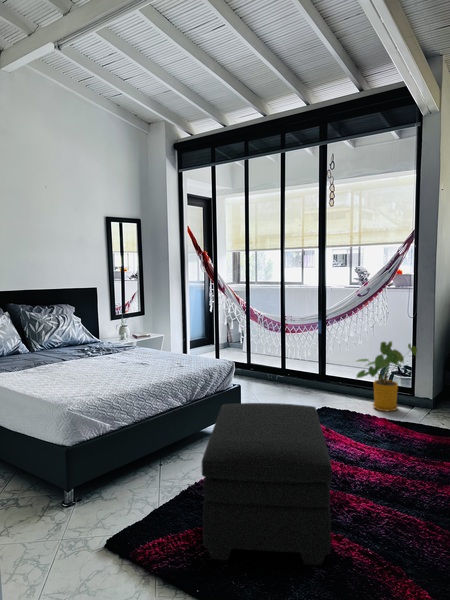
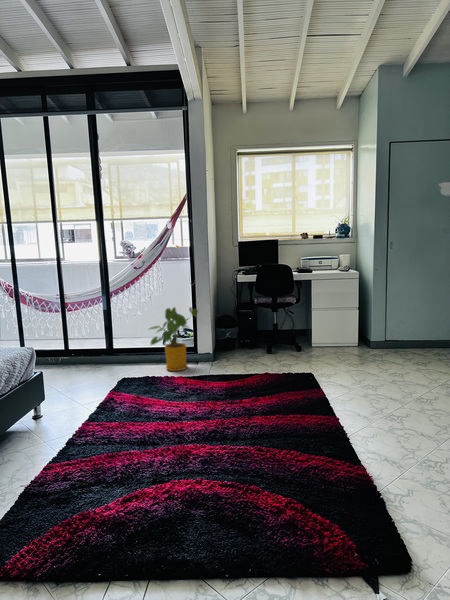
ottoman: present [202,403,332,565] -> none [52,373,205,543]

